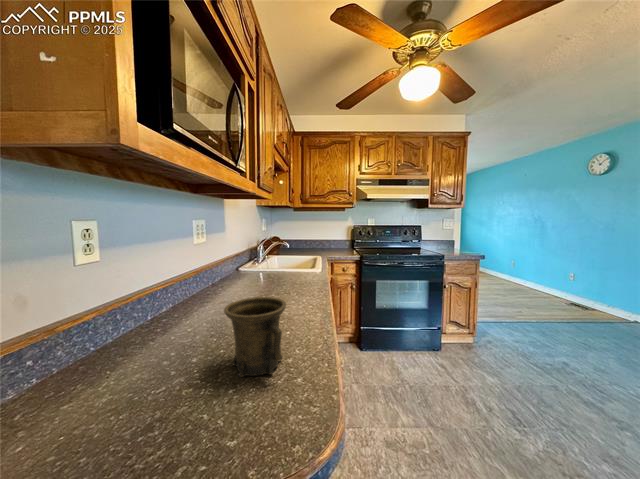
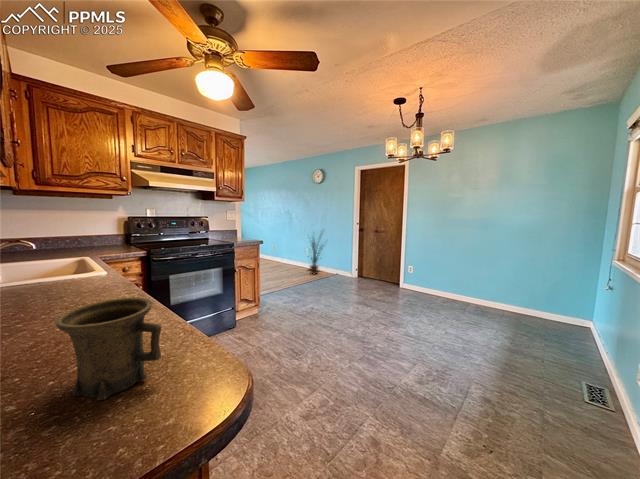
house plant: none [569,246,619,314] -> present [308,240,322,274]

